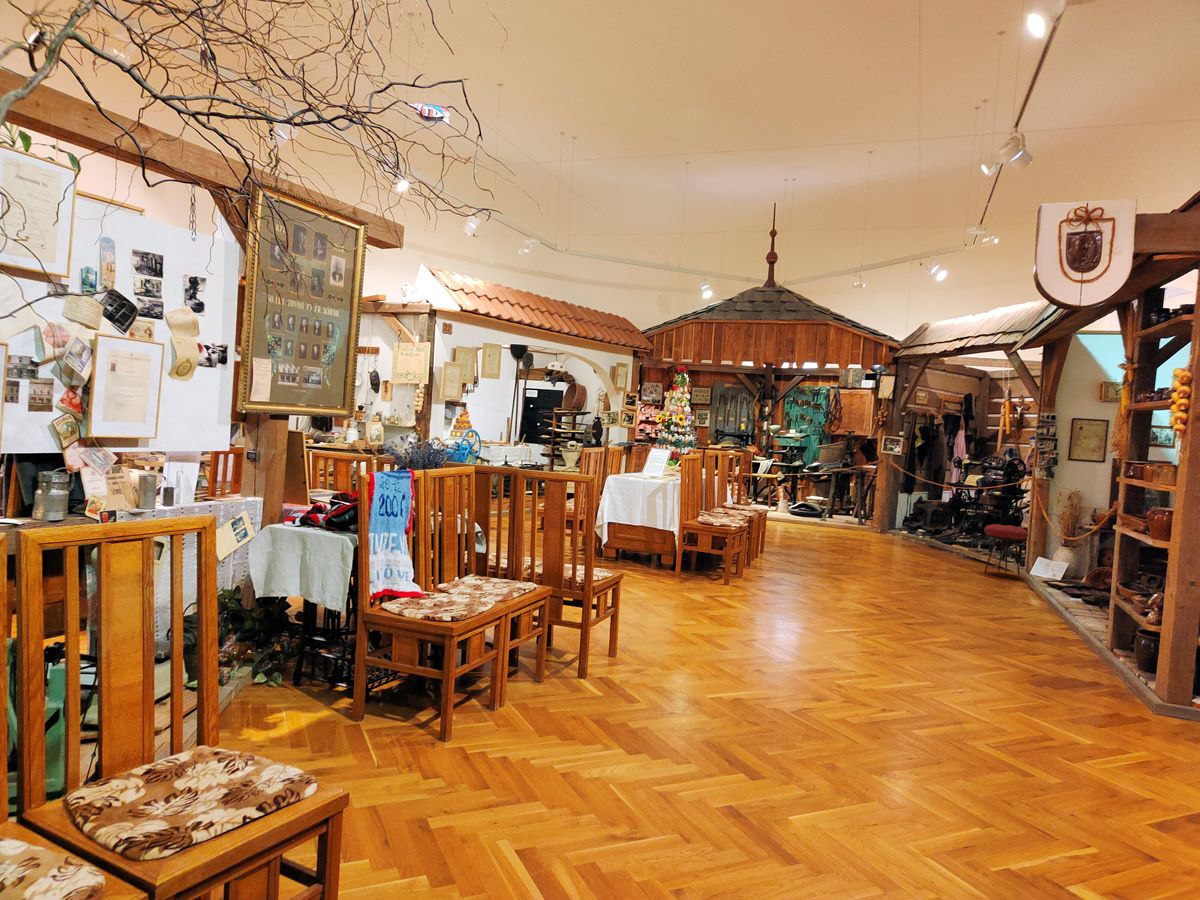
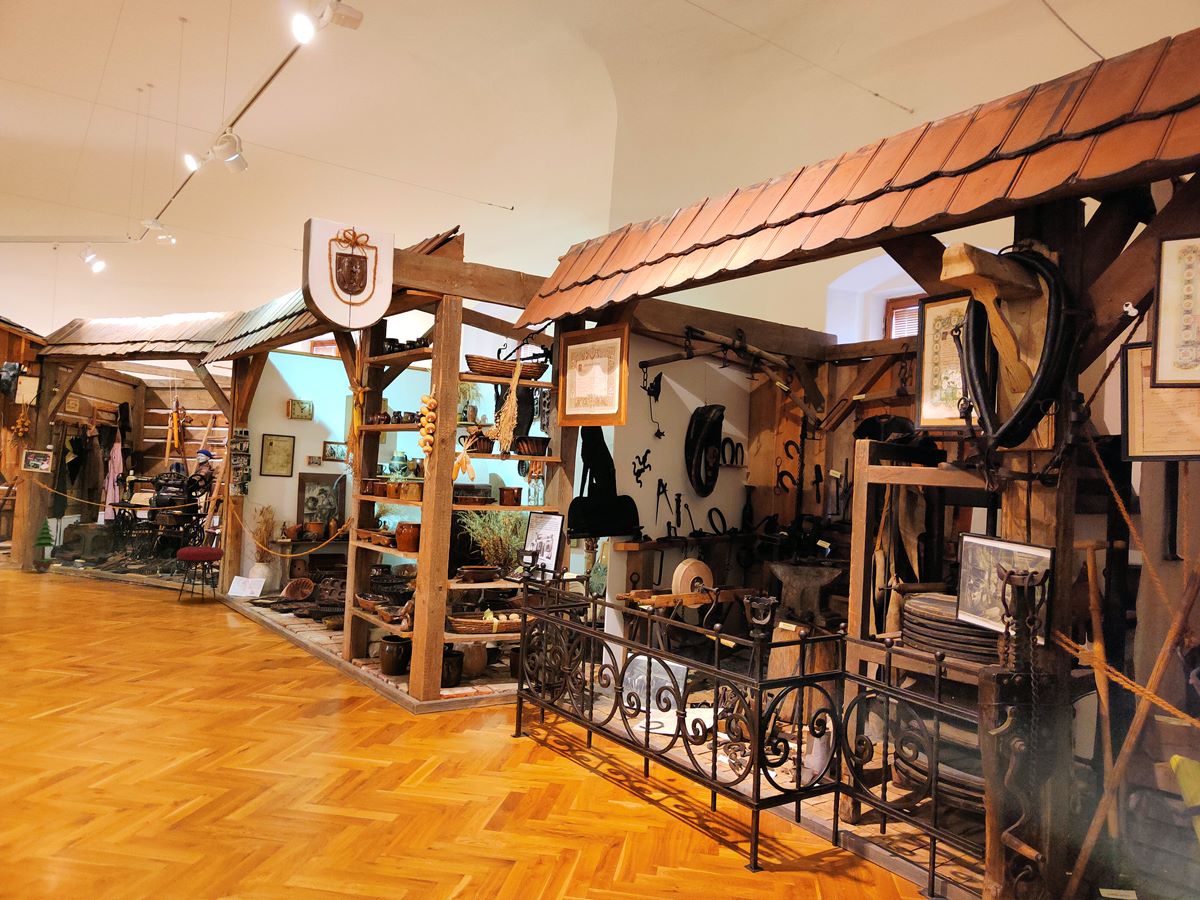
potted tree: none [888,491,905,535] -> present [32,519,55,573]

